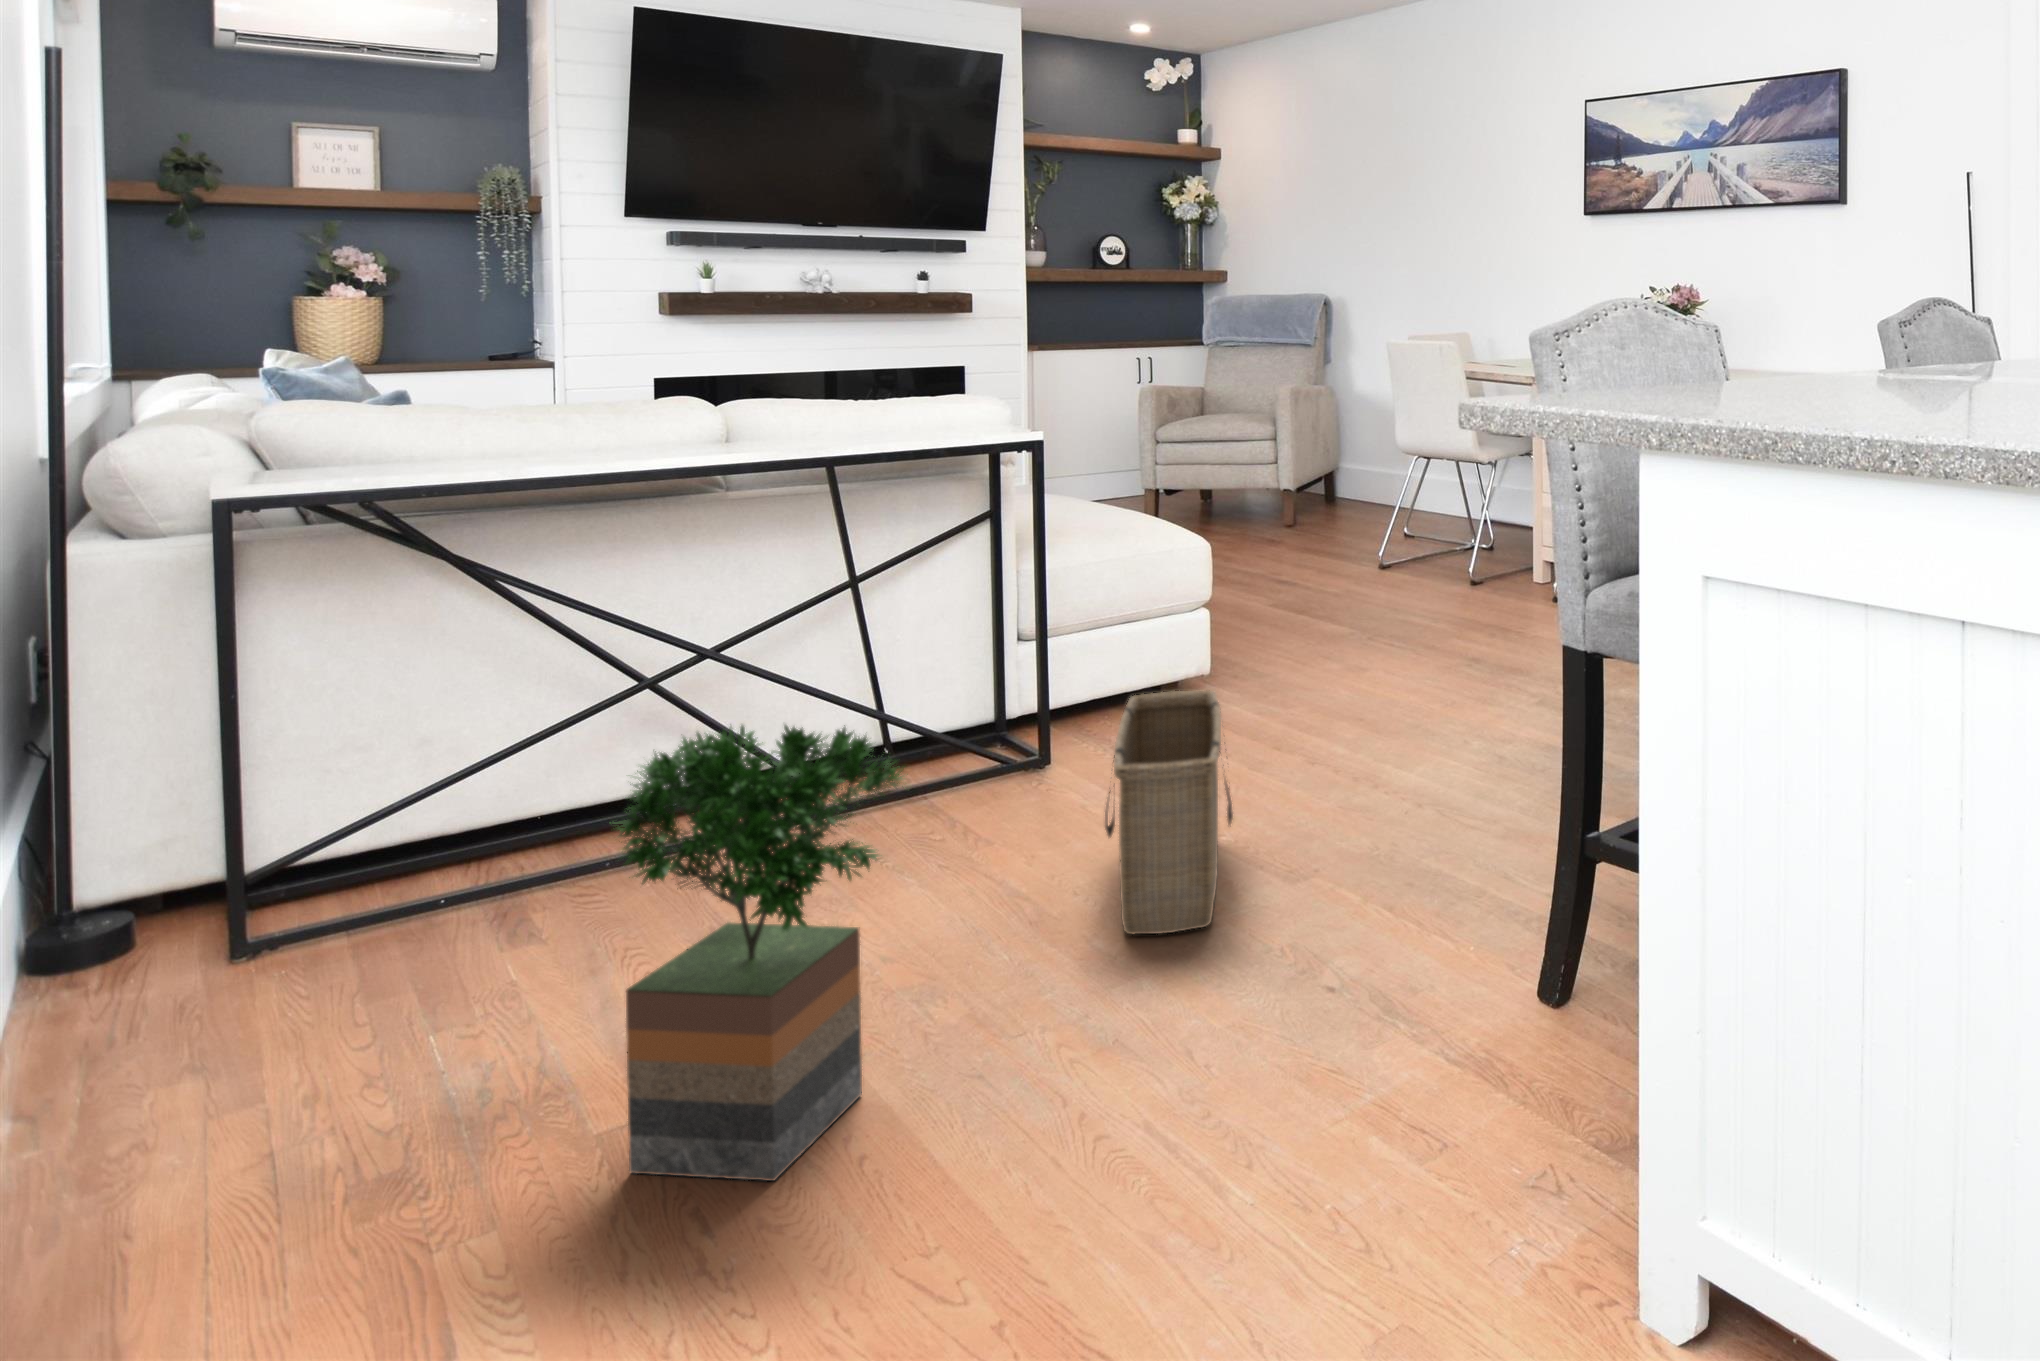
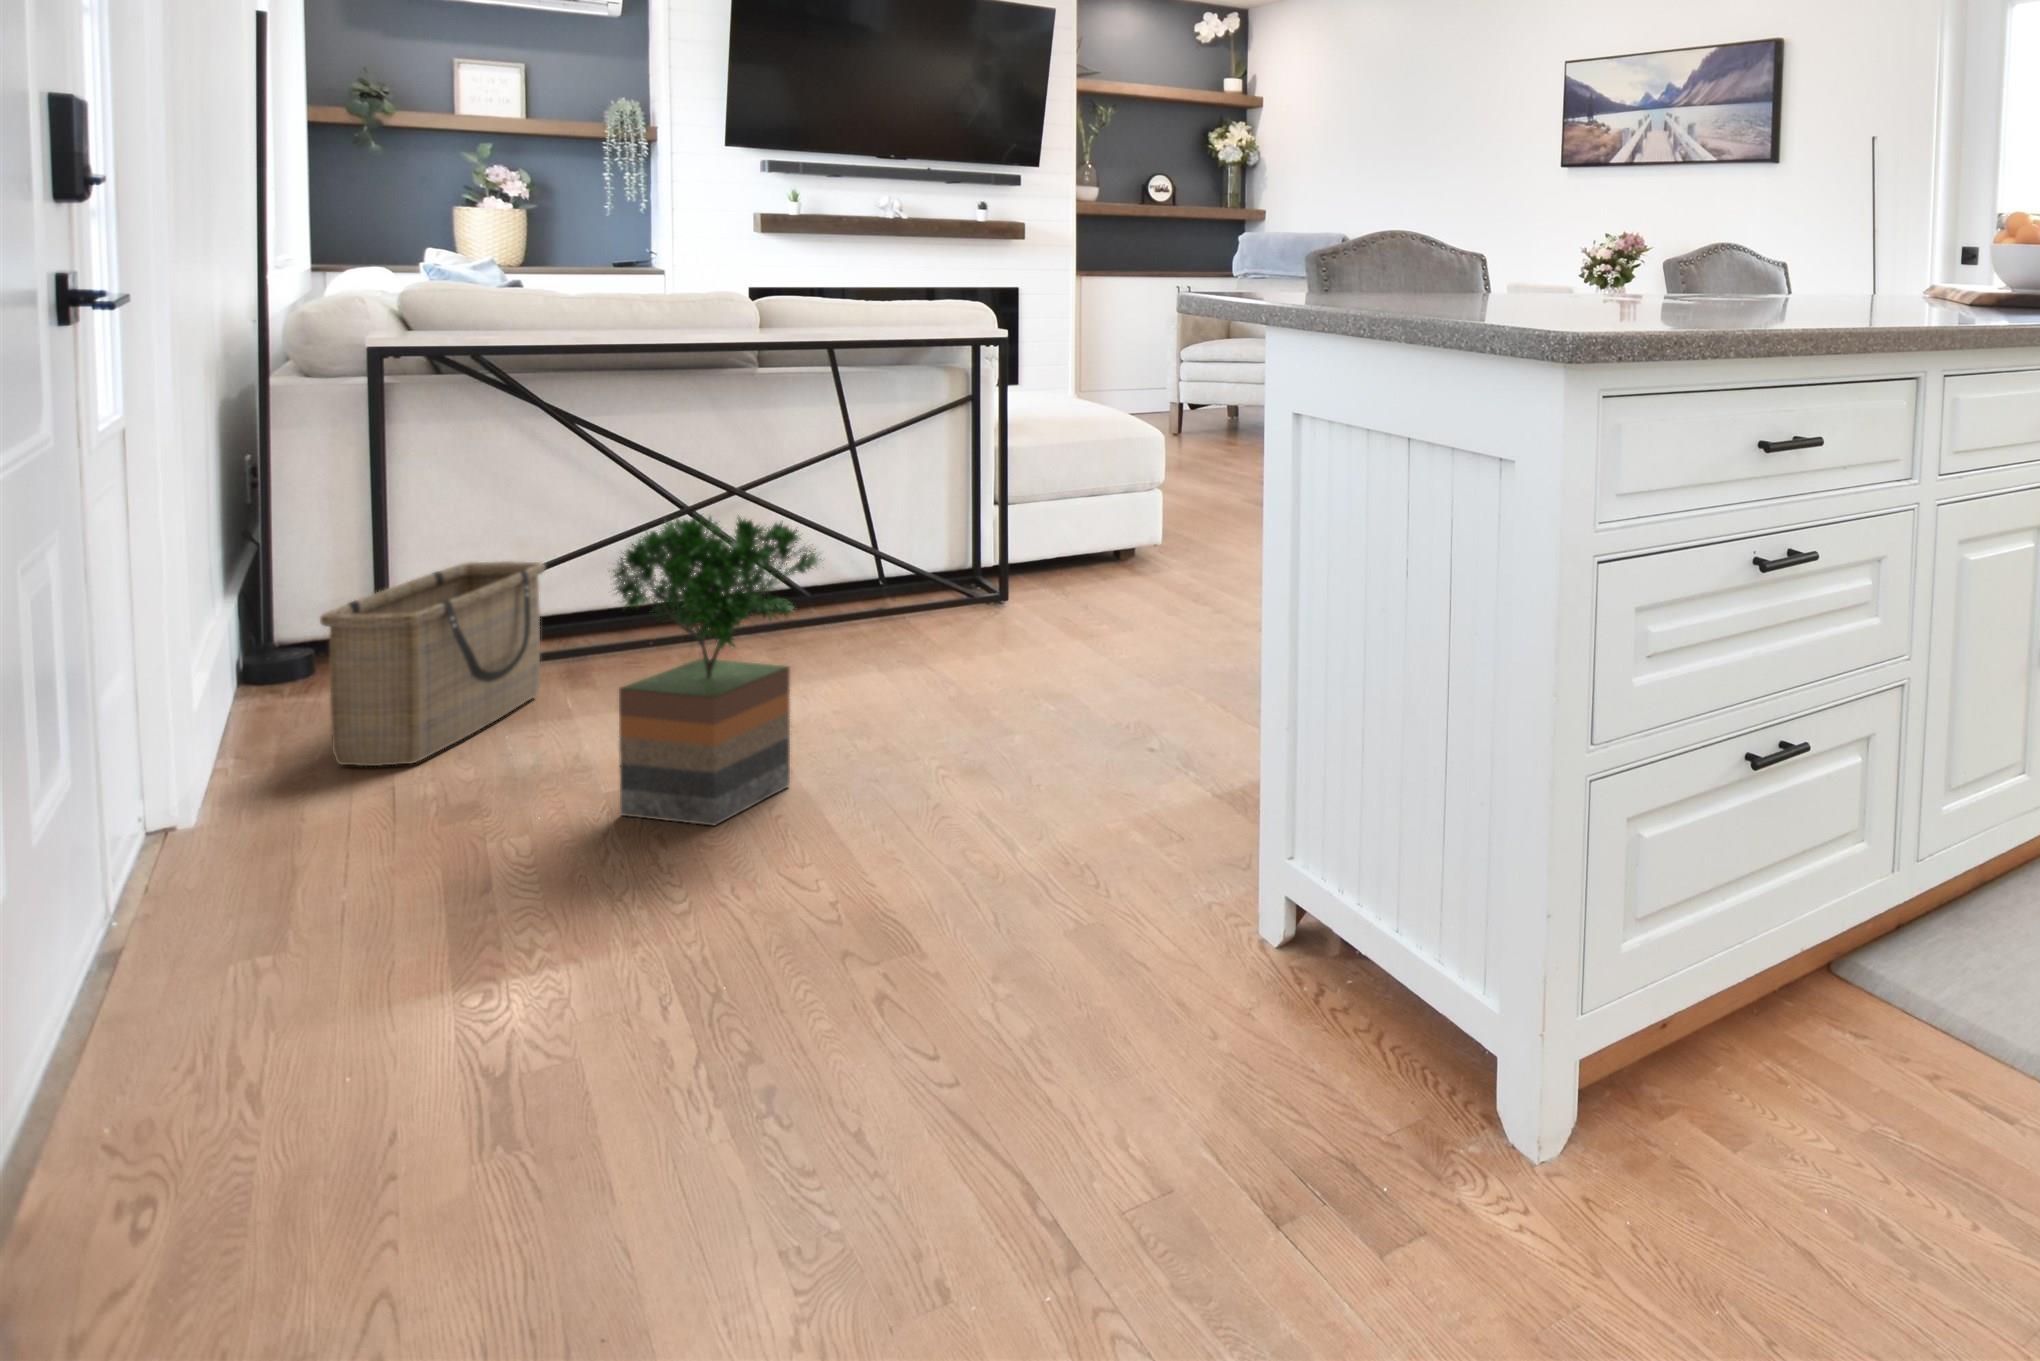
basket: present [1105,691,1233,934] -> present [320,561,545,766]

